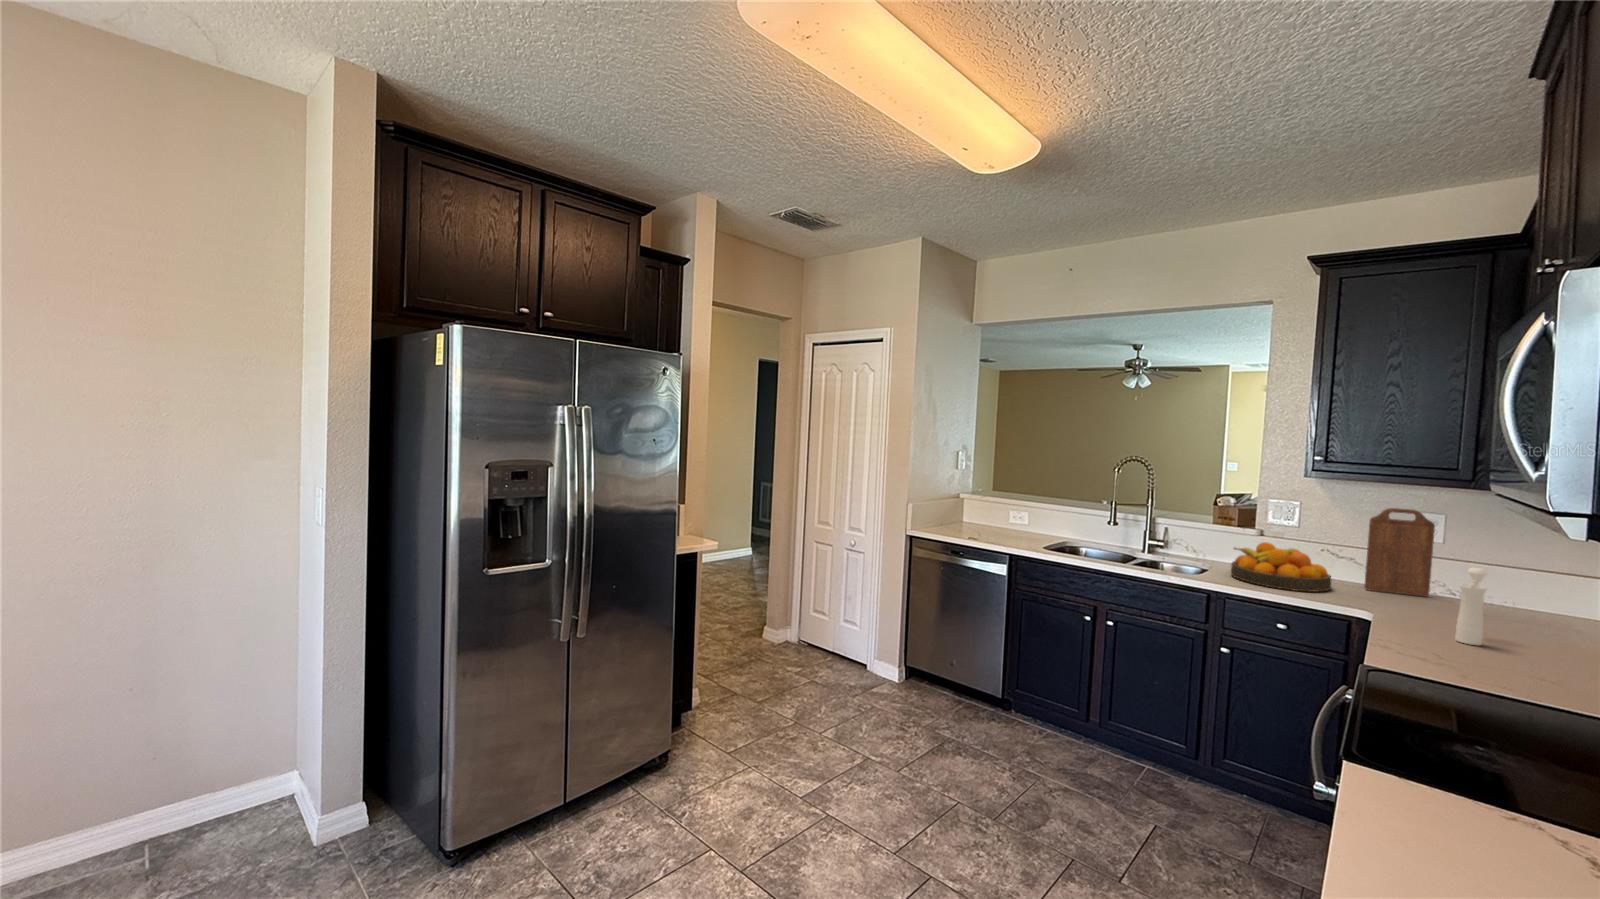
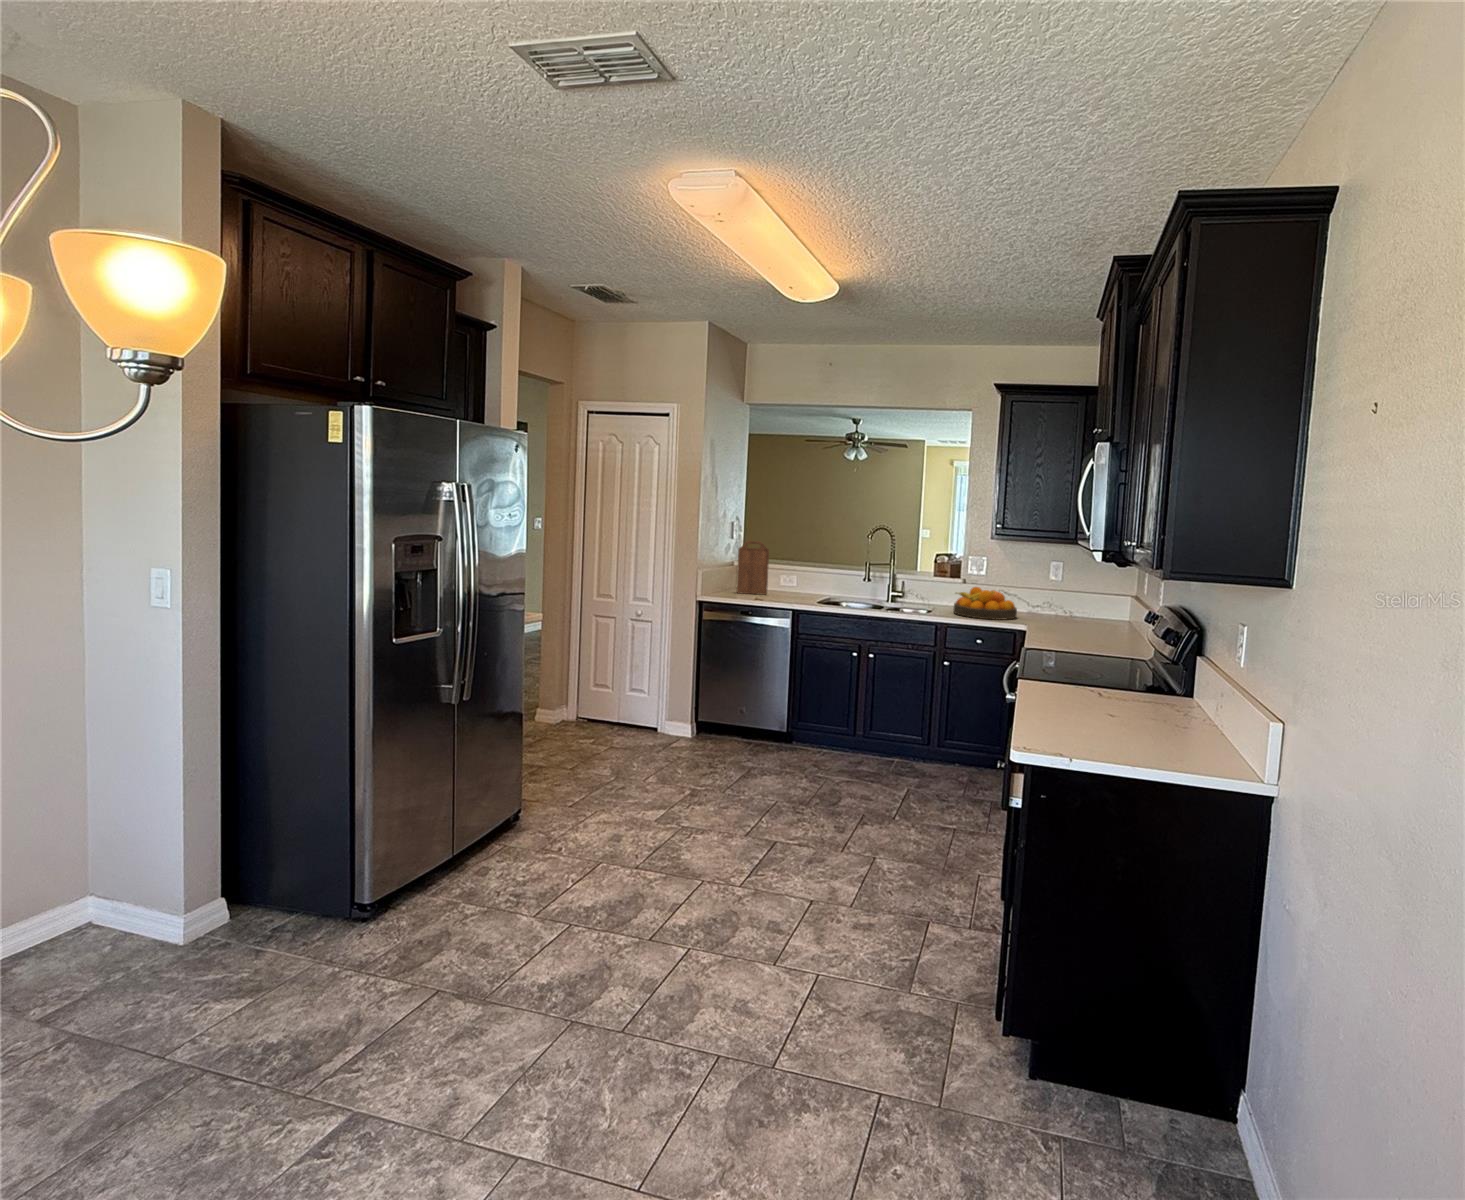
cutting board: present [1364,508,1435,597] -> present [737,541,769,595]
pepper mill: present [1455,568,1487,645] -> none [1087,591,1105,640]

